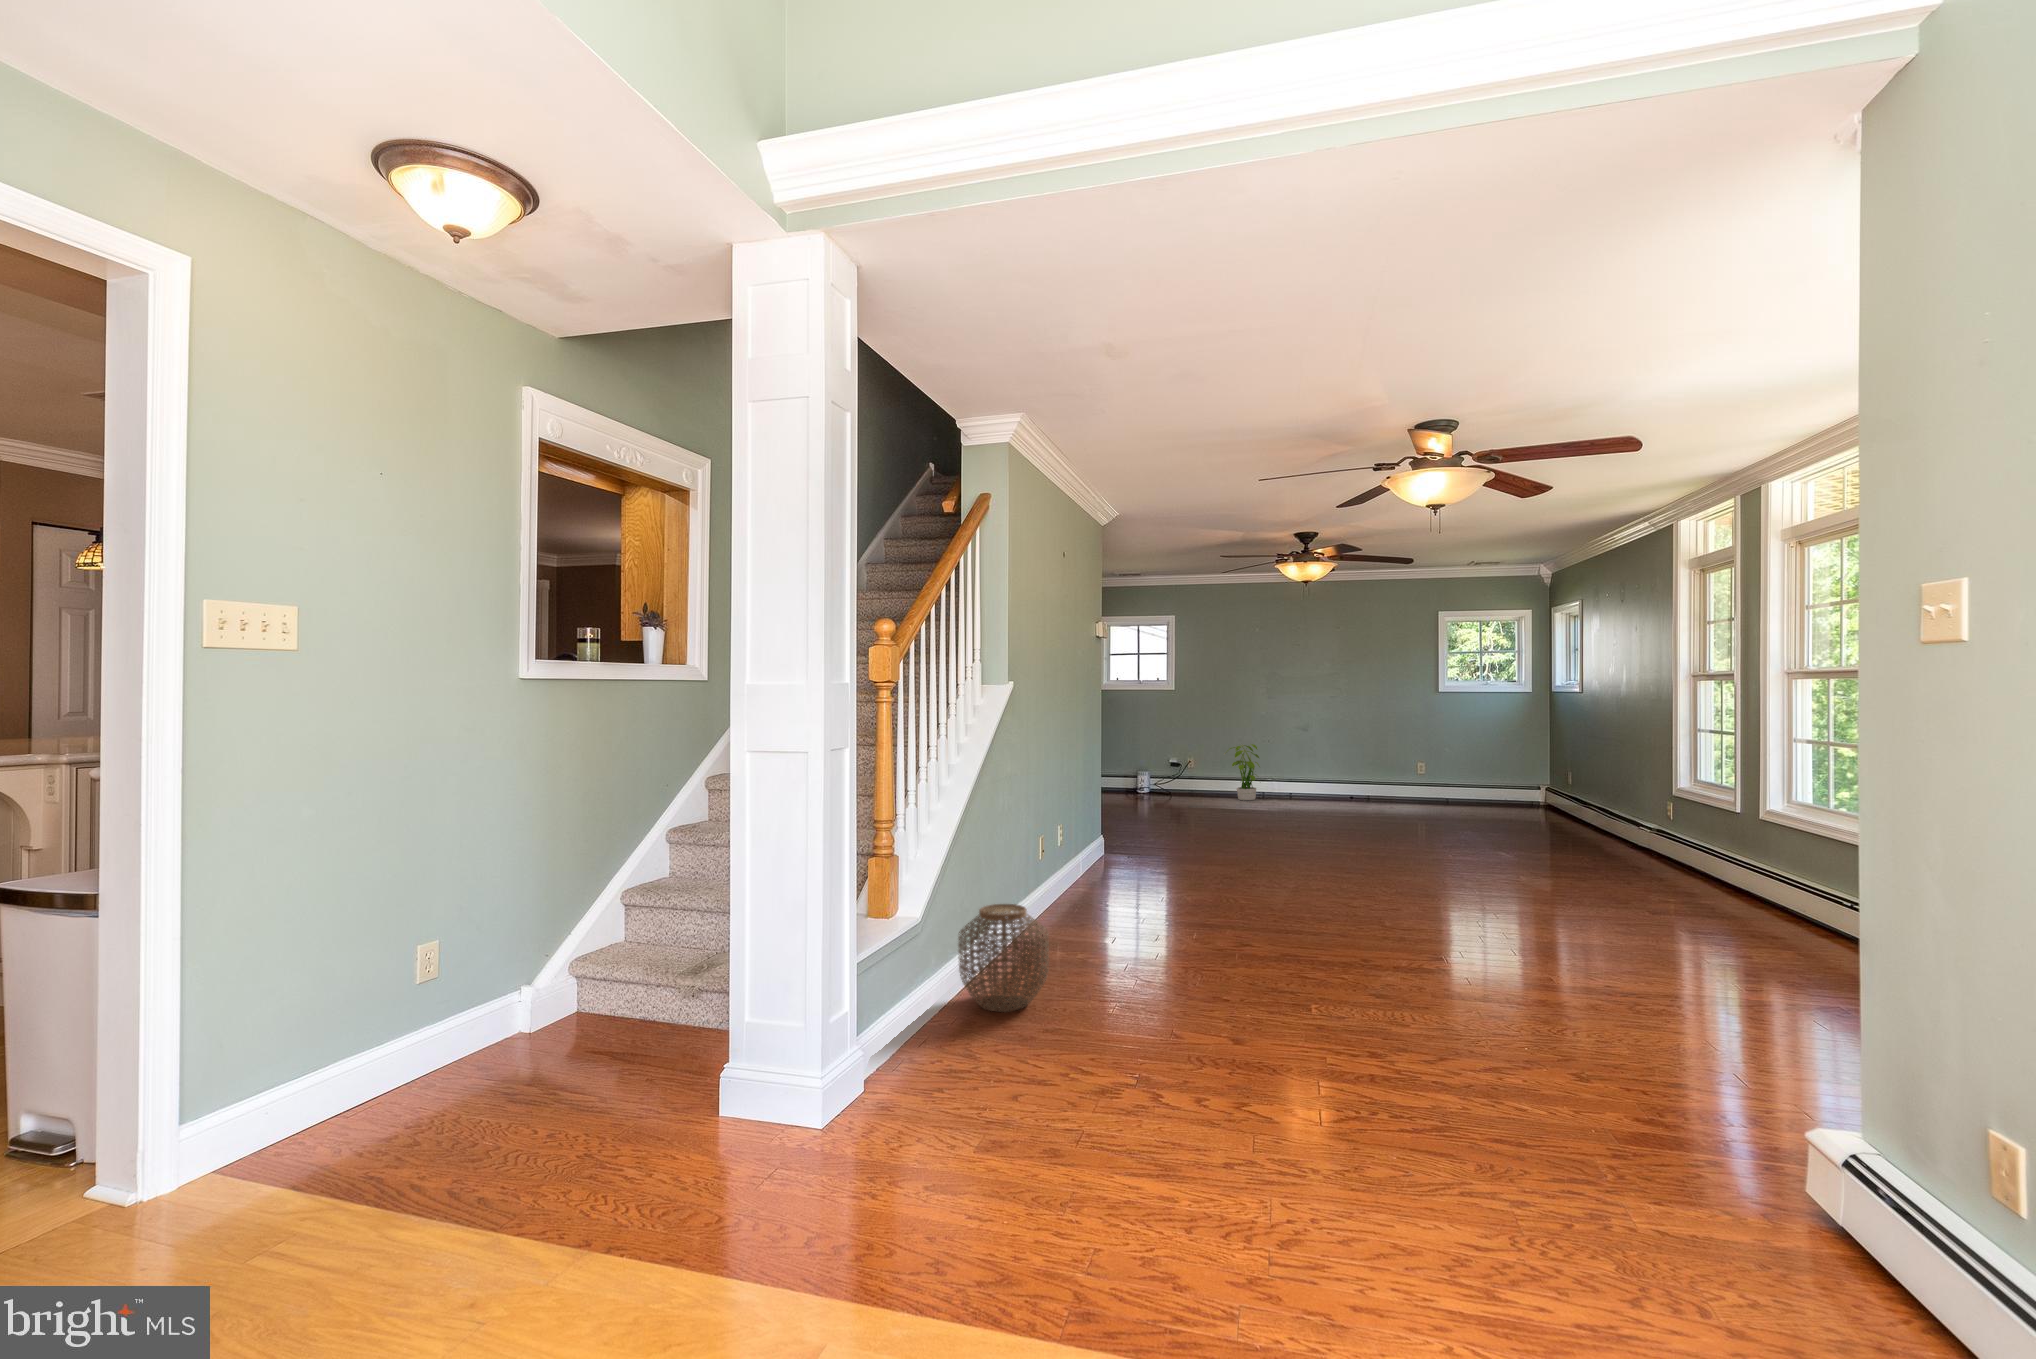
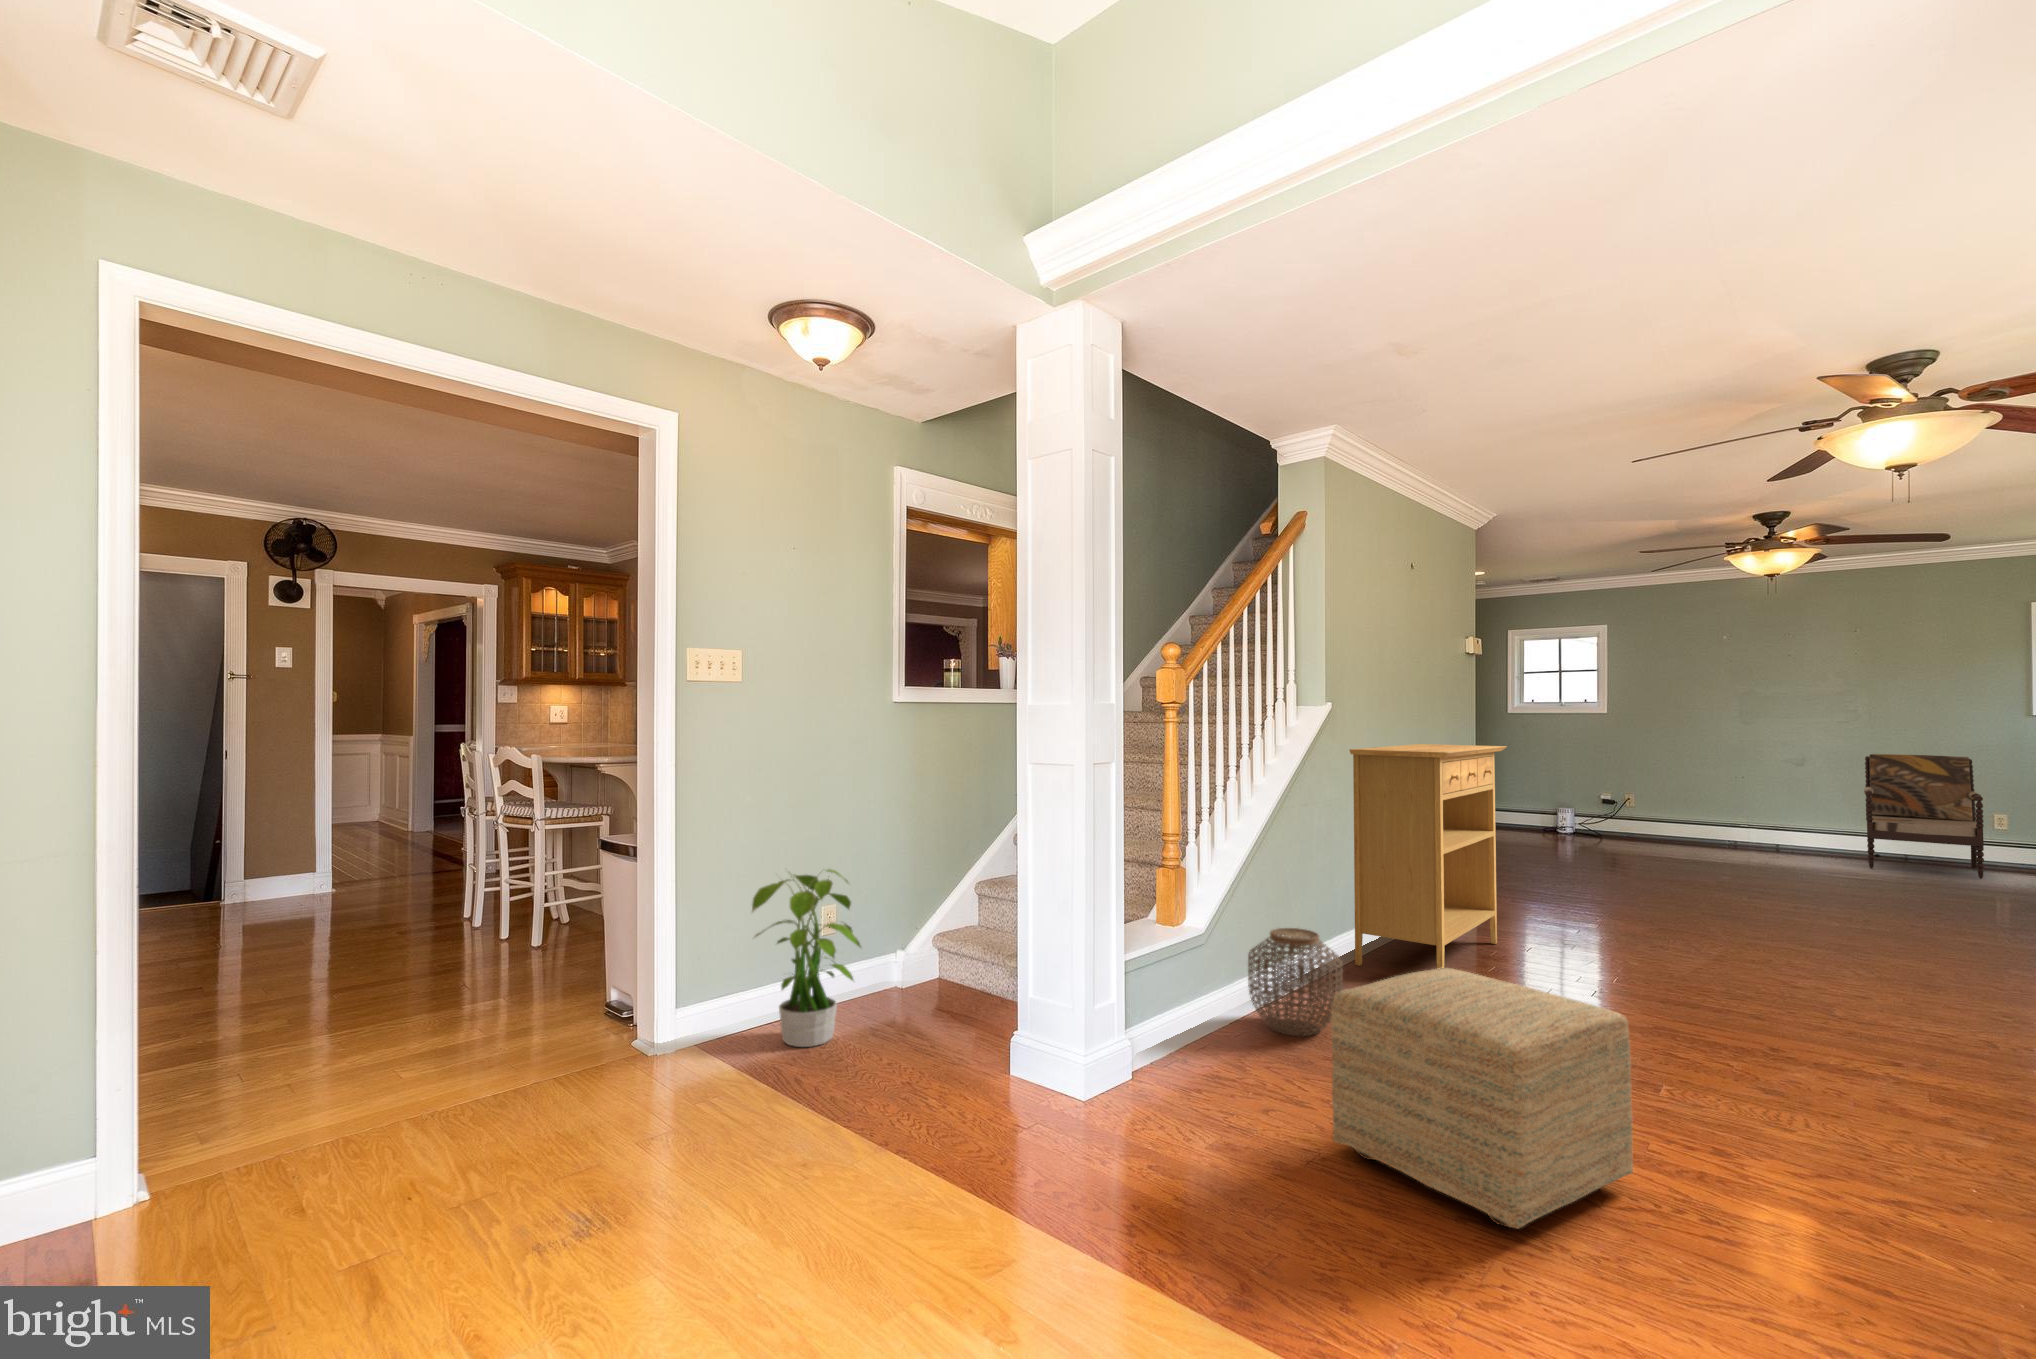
console table: none [1024,719,1142,936] -> present [1349,744,1507,969]
armchair: none [1343,719,1416,807] -> present [1864,754,1984,878]
potted plant: present [1224,744,1260,800] -> present [752,869,861,1047]
ottoman: none [1089,924,1338,1161] -> present [1331,968,1633,1229]

